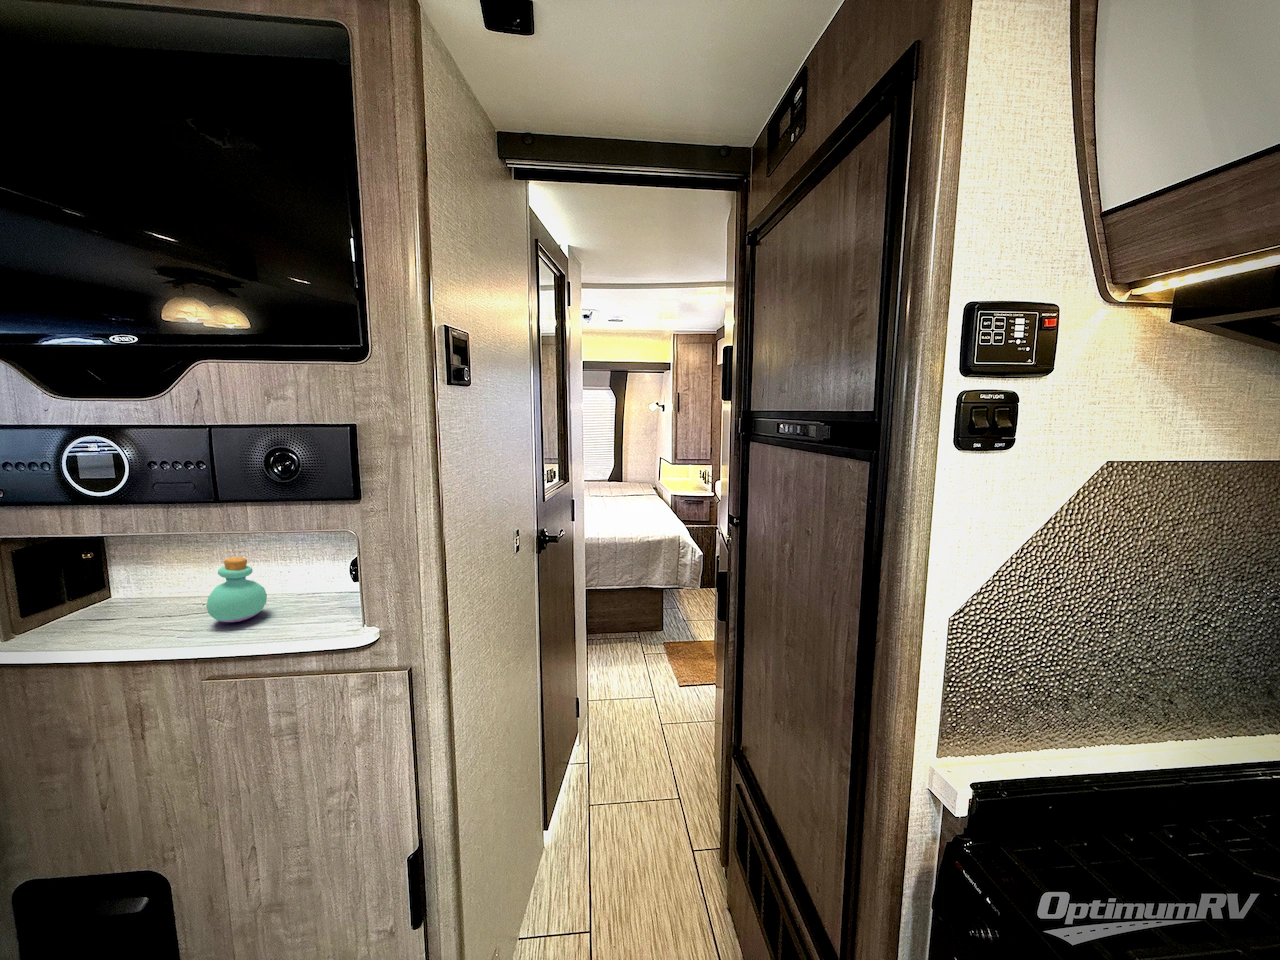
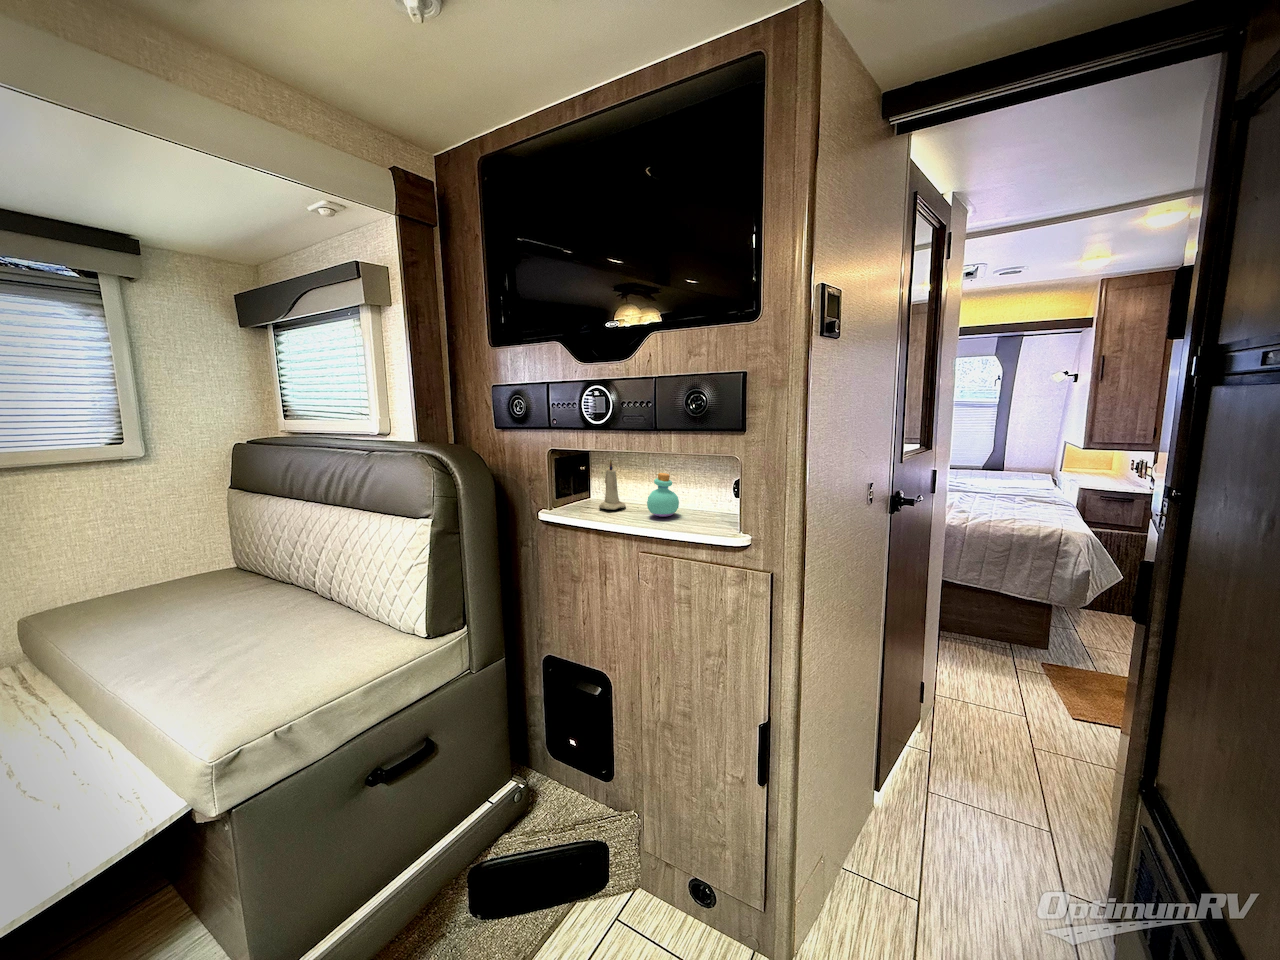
candle: none [104,543,167,625] -> present [599,460,626,510]

